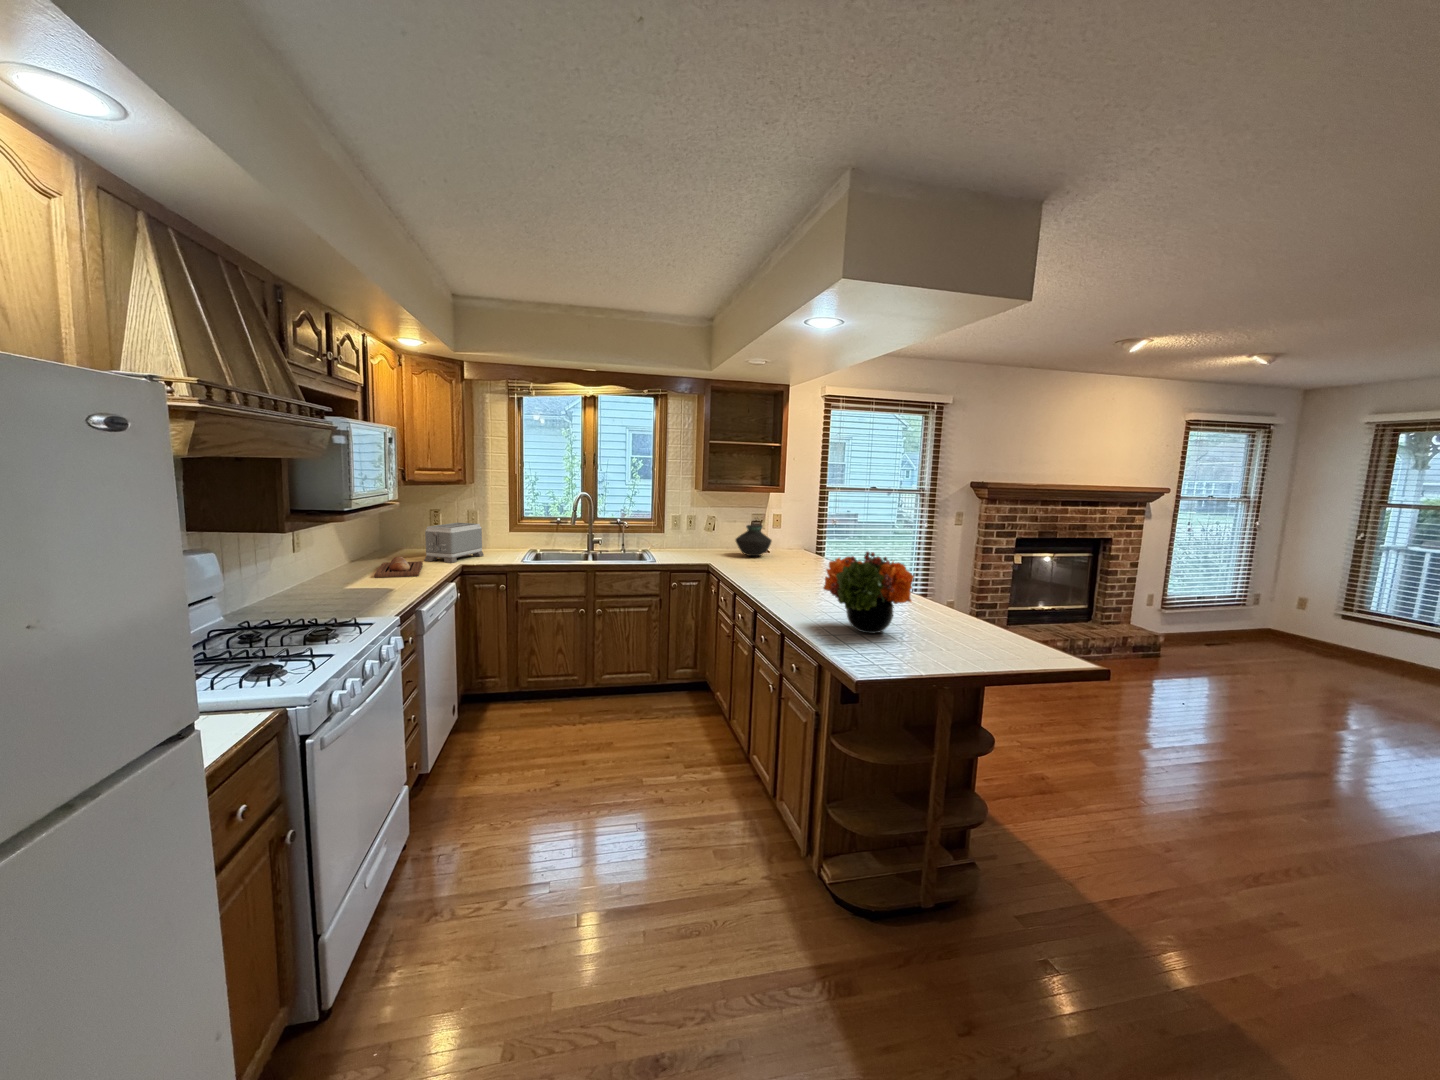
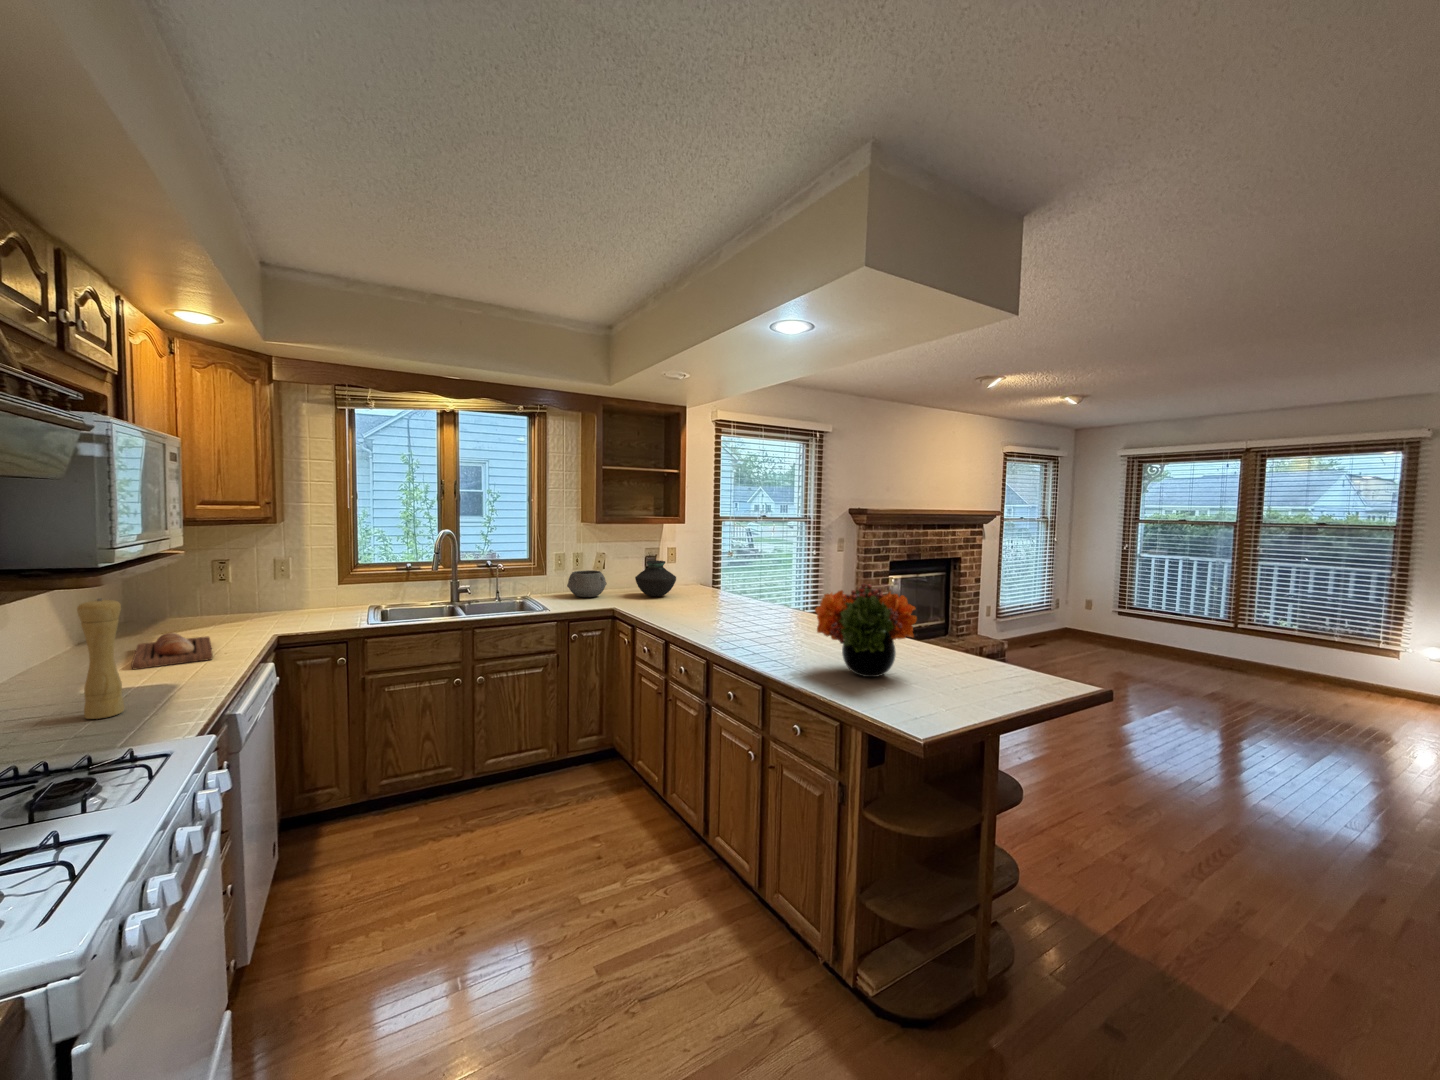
toaster: present [424,523,484,563] -> none [208,577,303,635]
pepper mill: none [336,530,361,602] -> present [77,599,124,719]
bowl: none [680,531,712,553] -> present [567,570,607,597]

